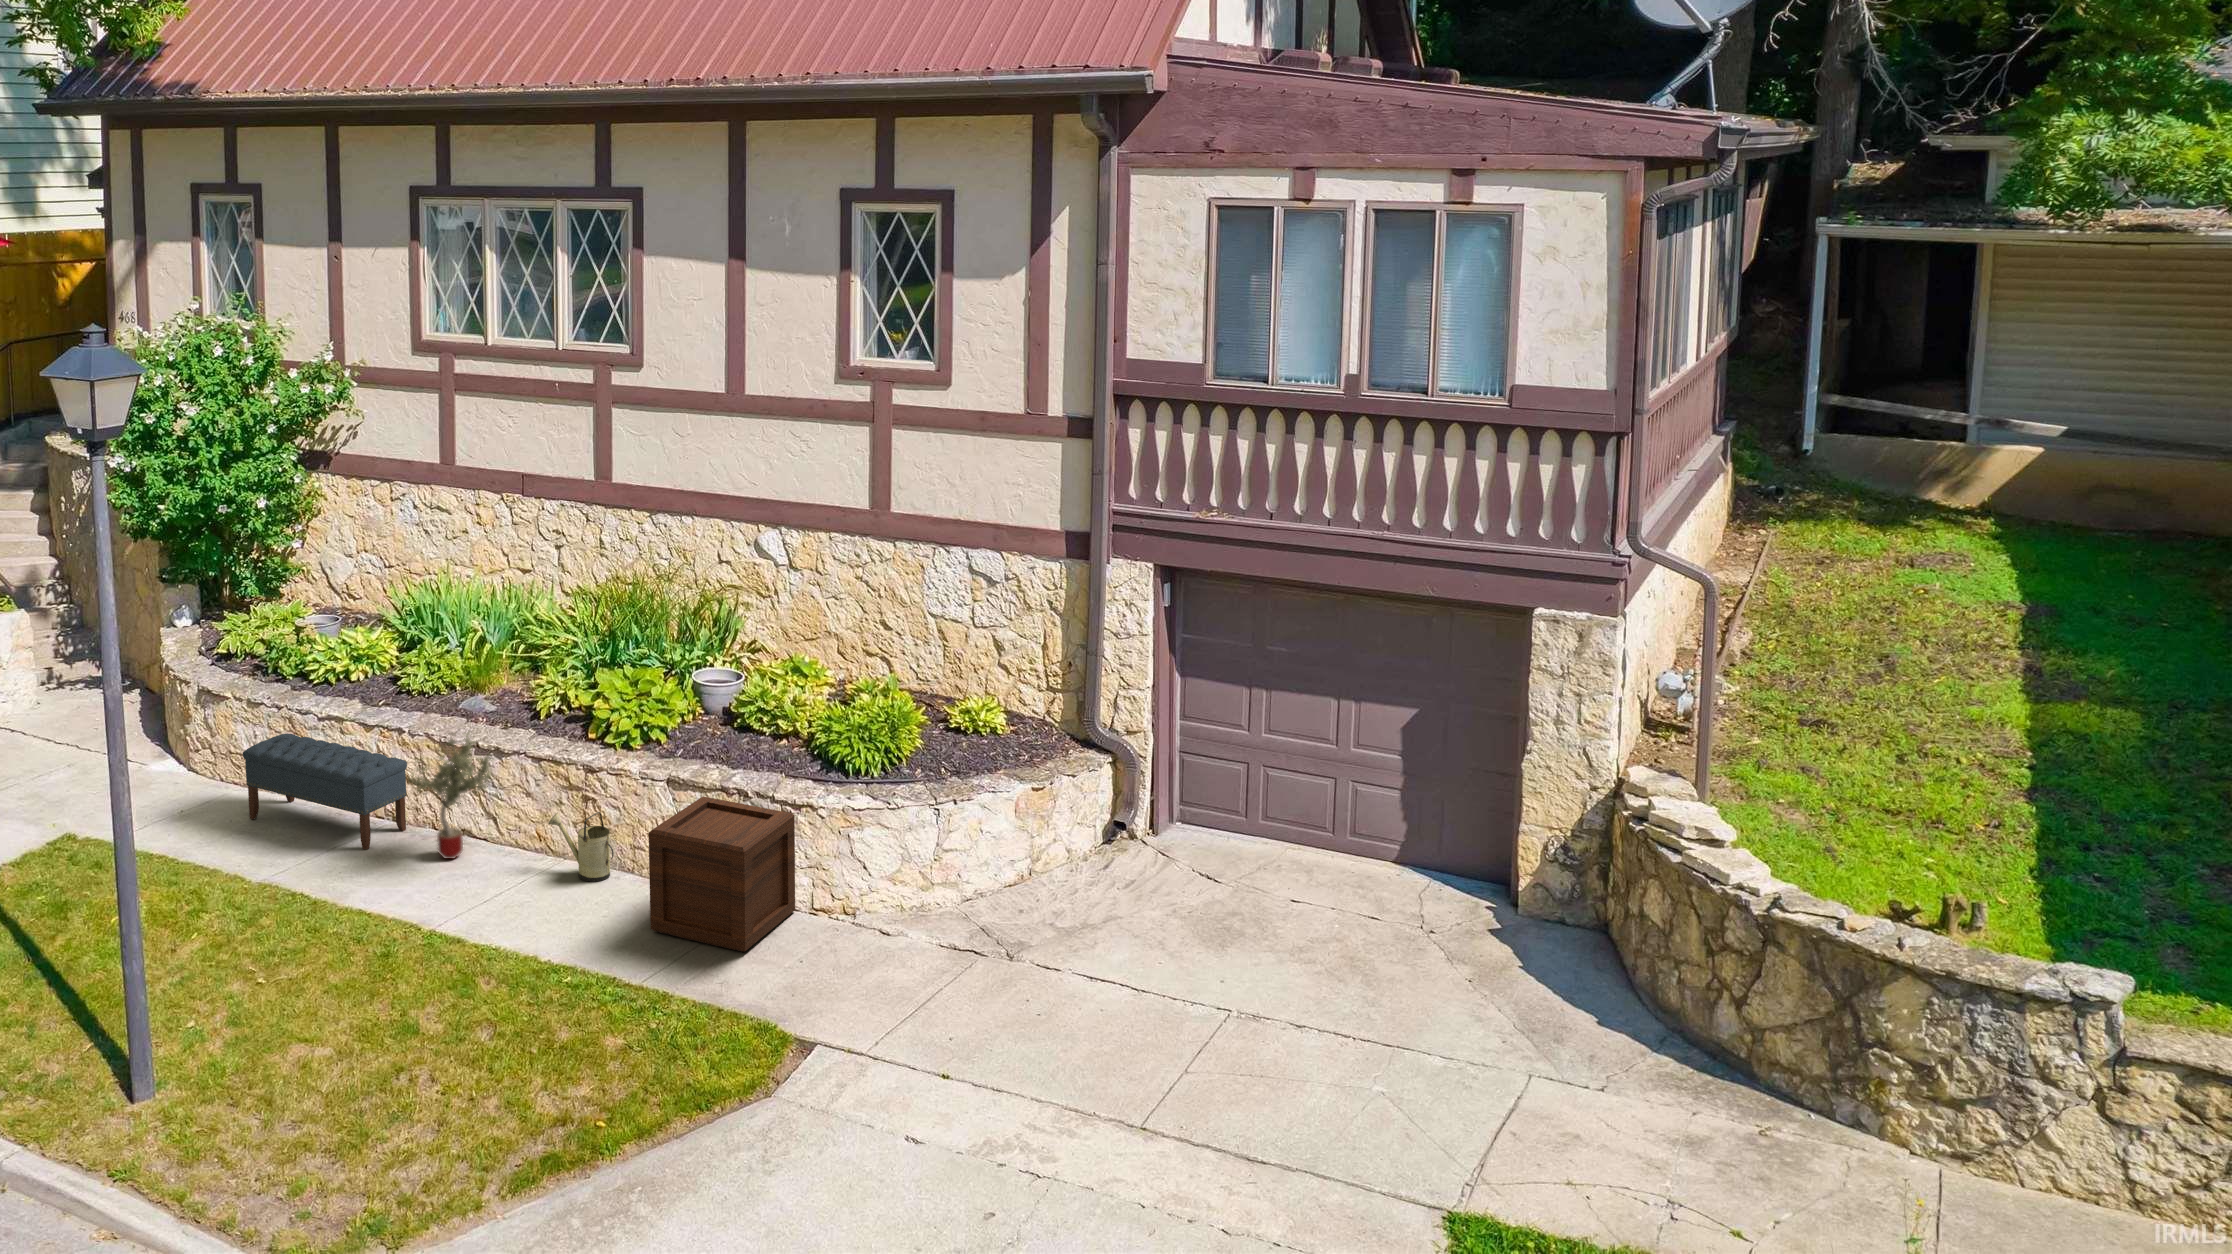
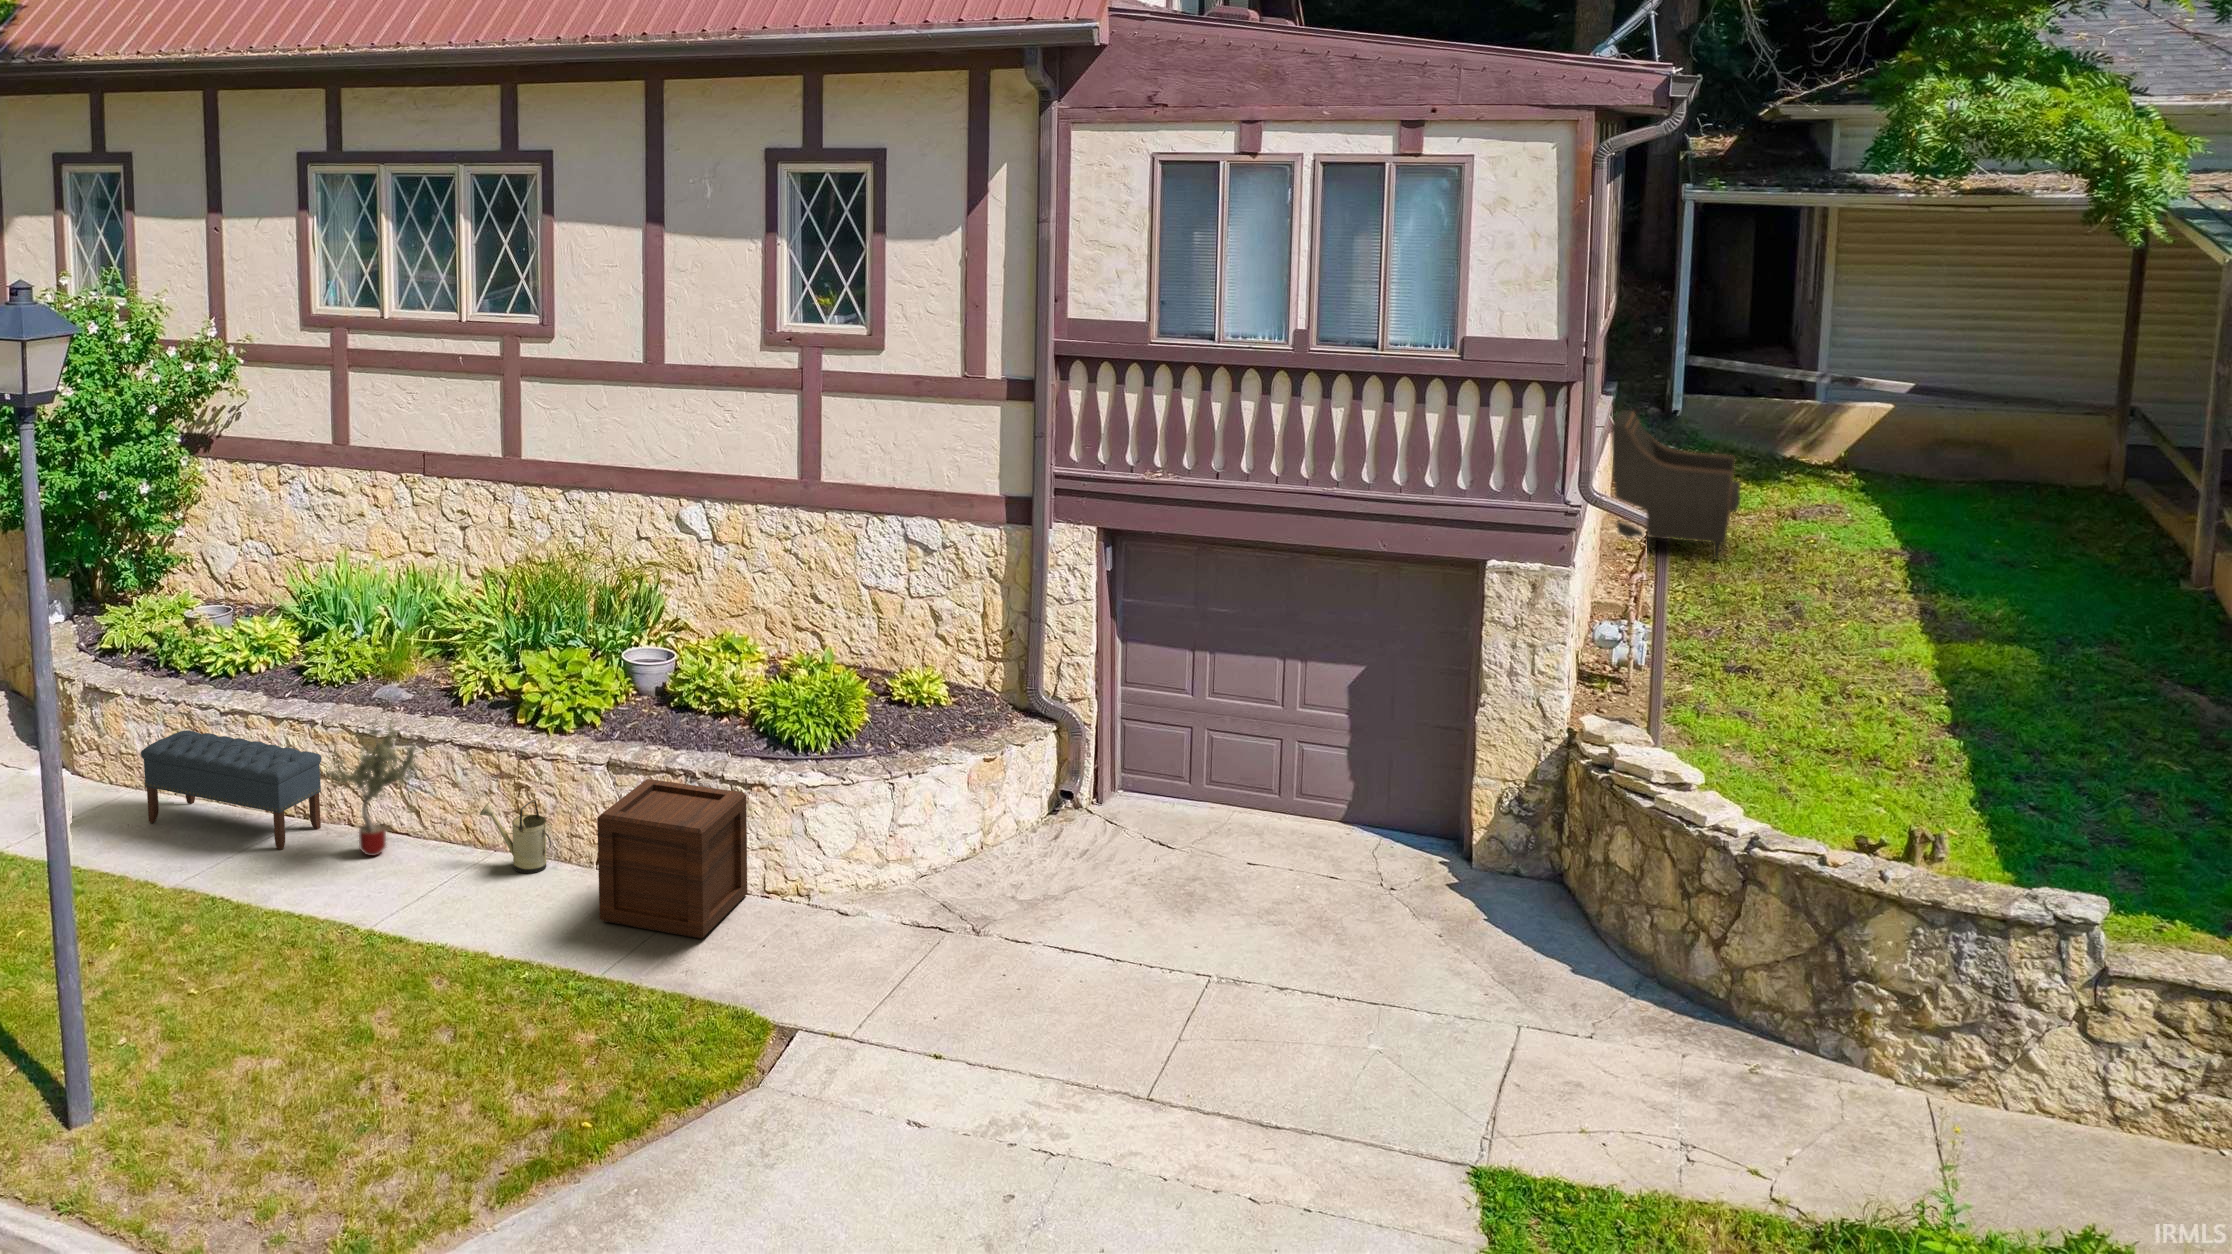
chair: none [1717,450,1855,606] -> present [1611,410,1741,560]

